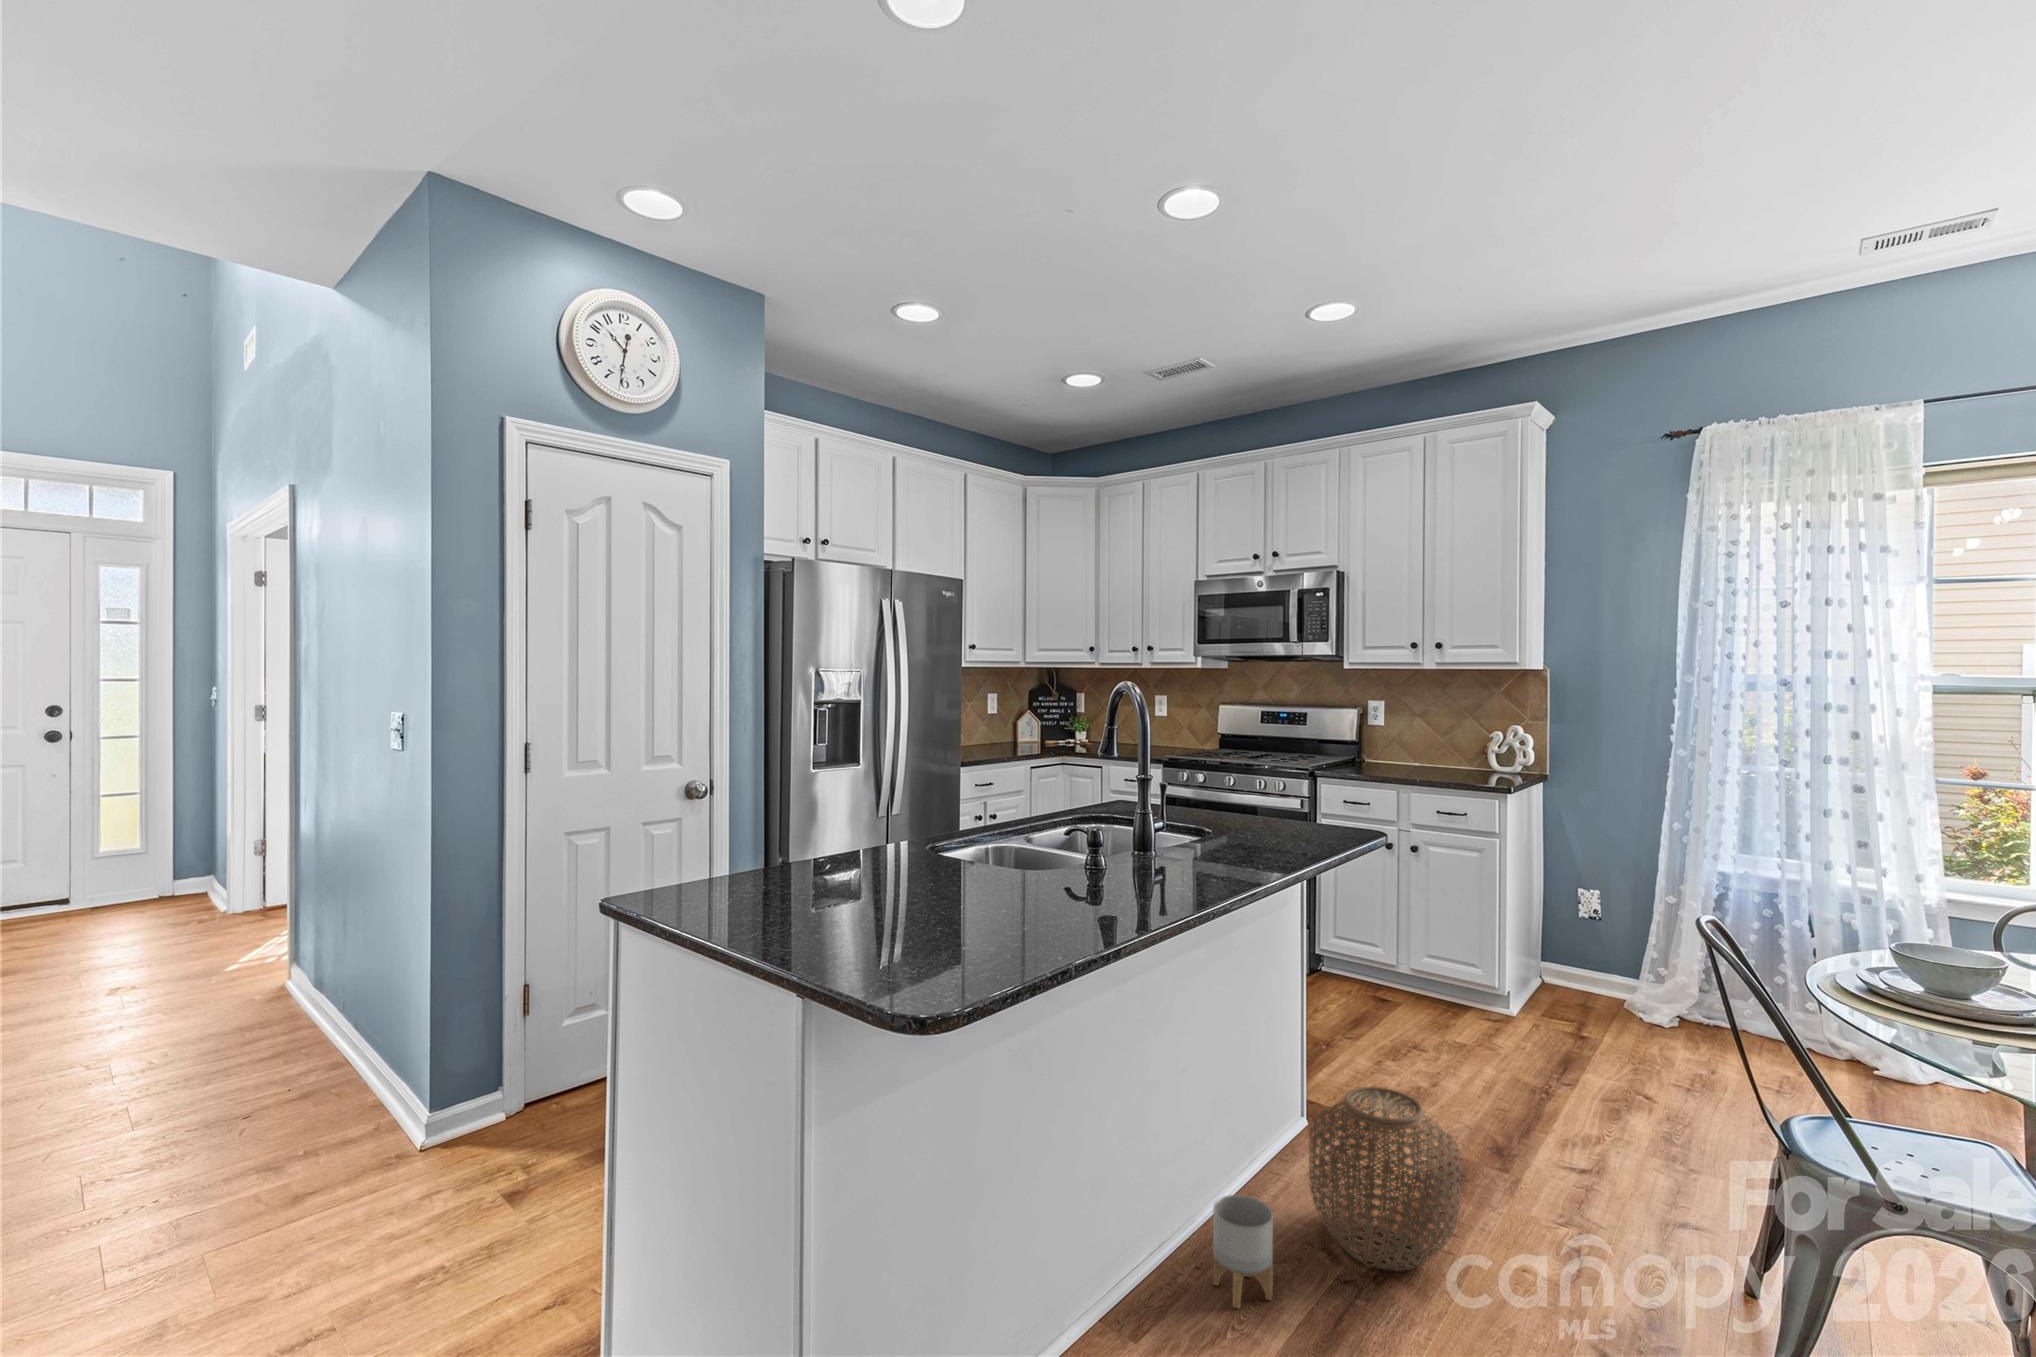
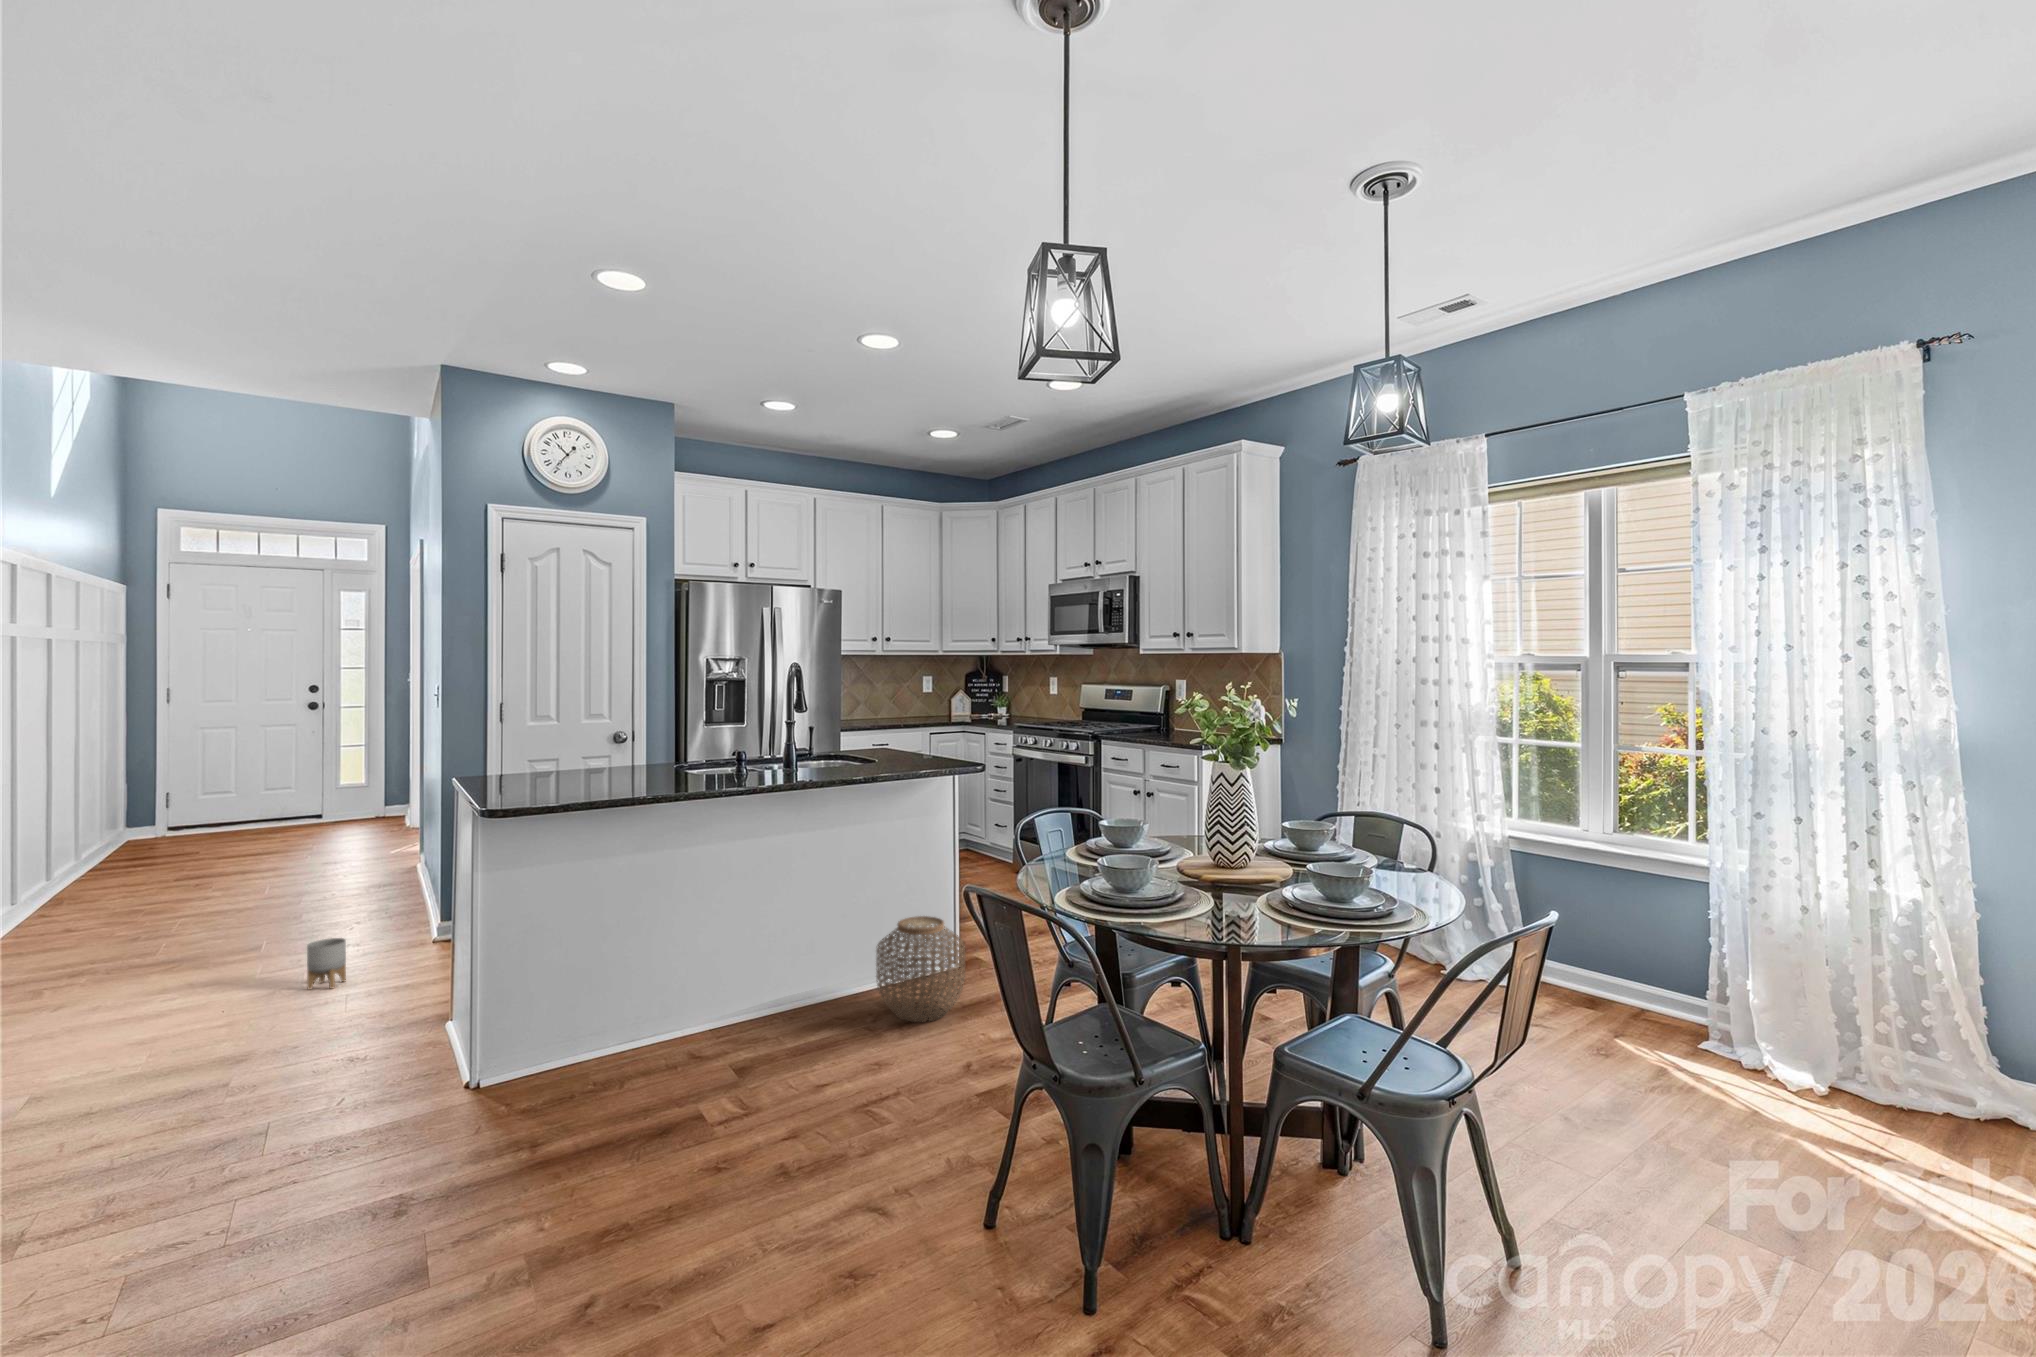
planter: present [1213,1195,1273,1309] -> present [307,938,346,990]

